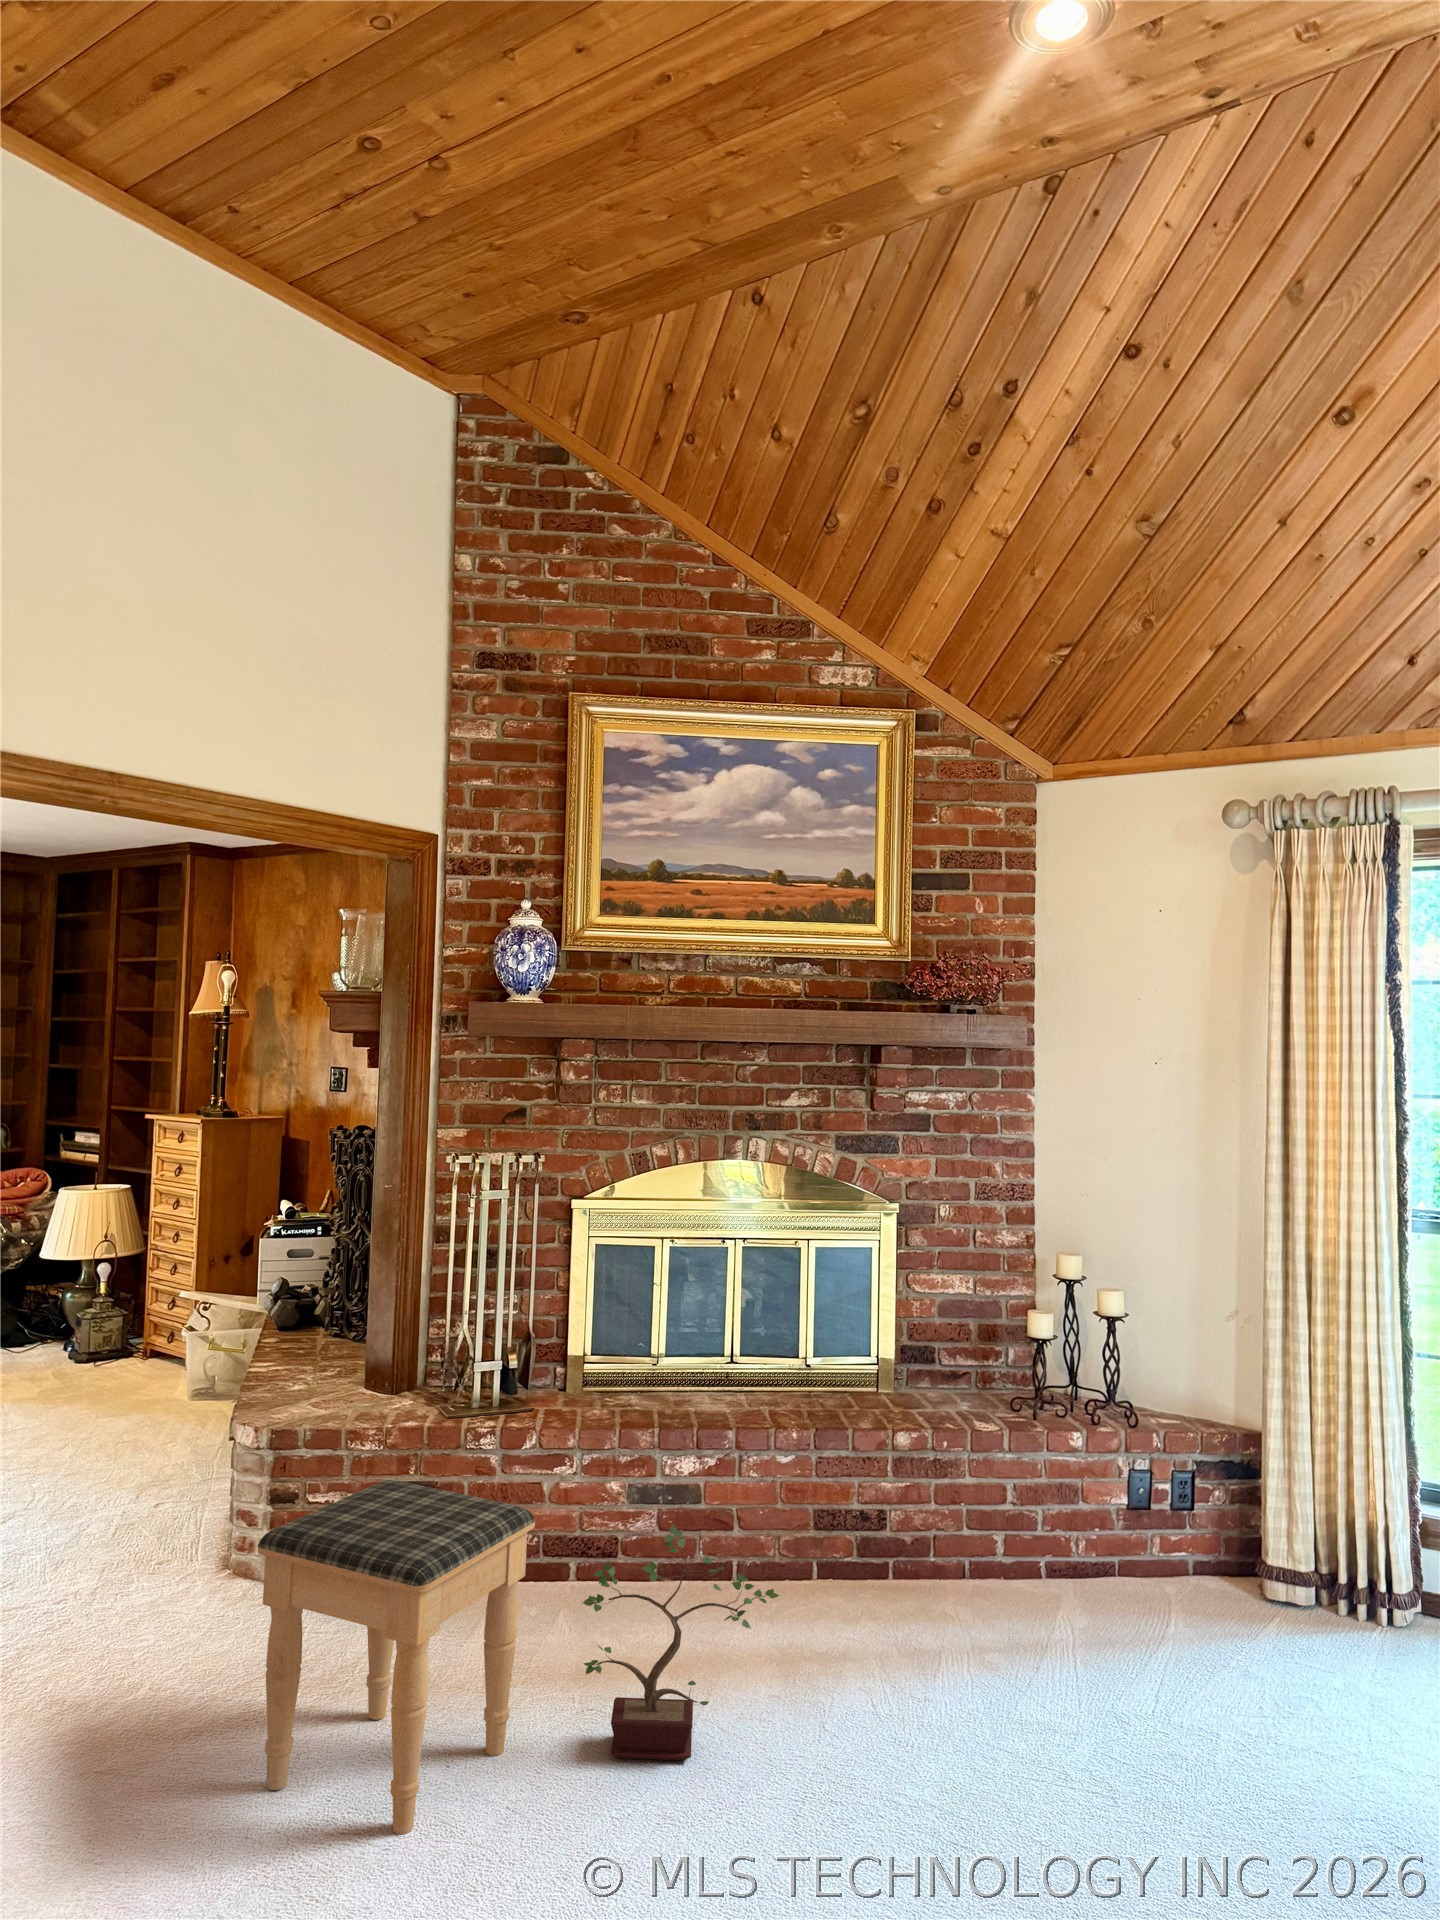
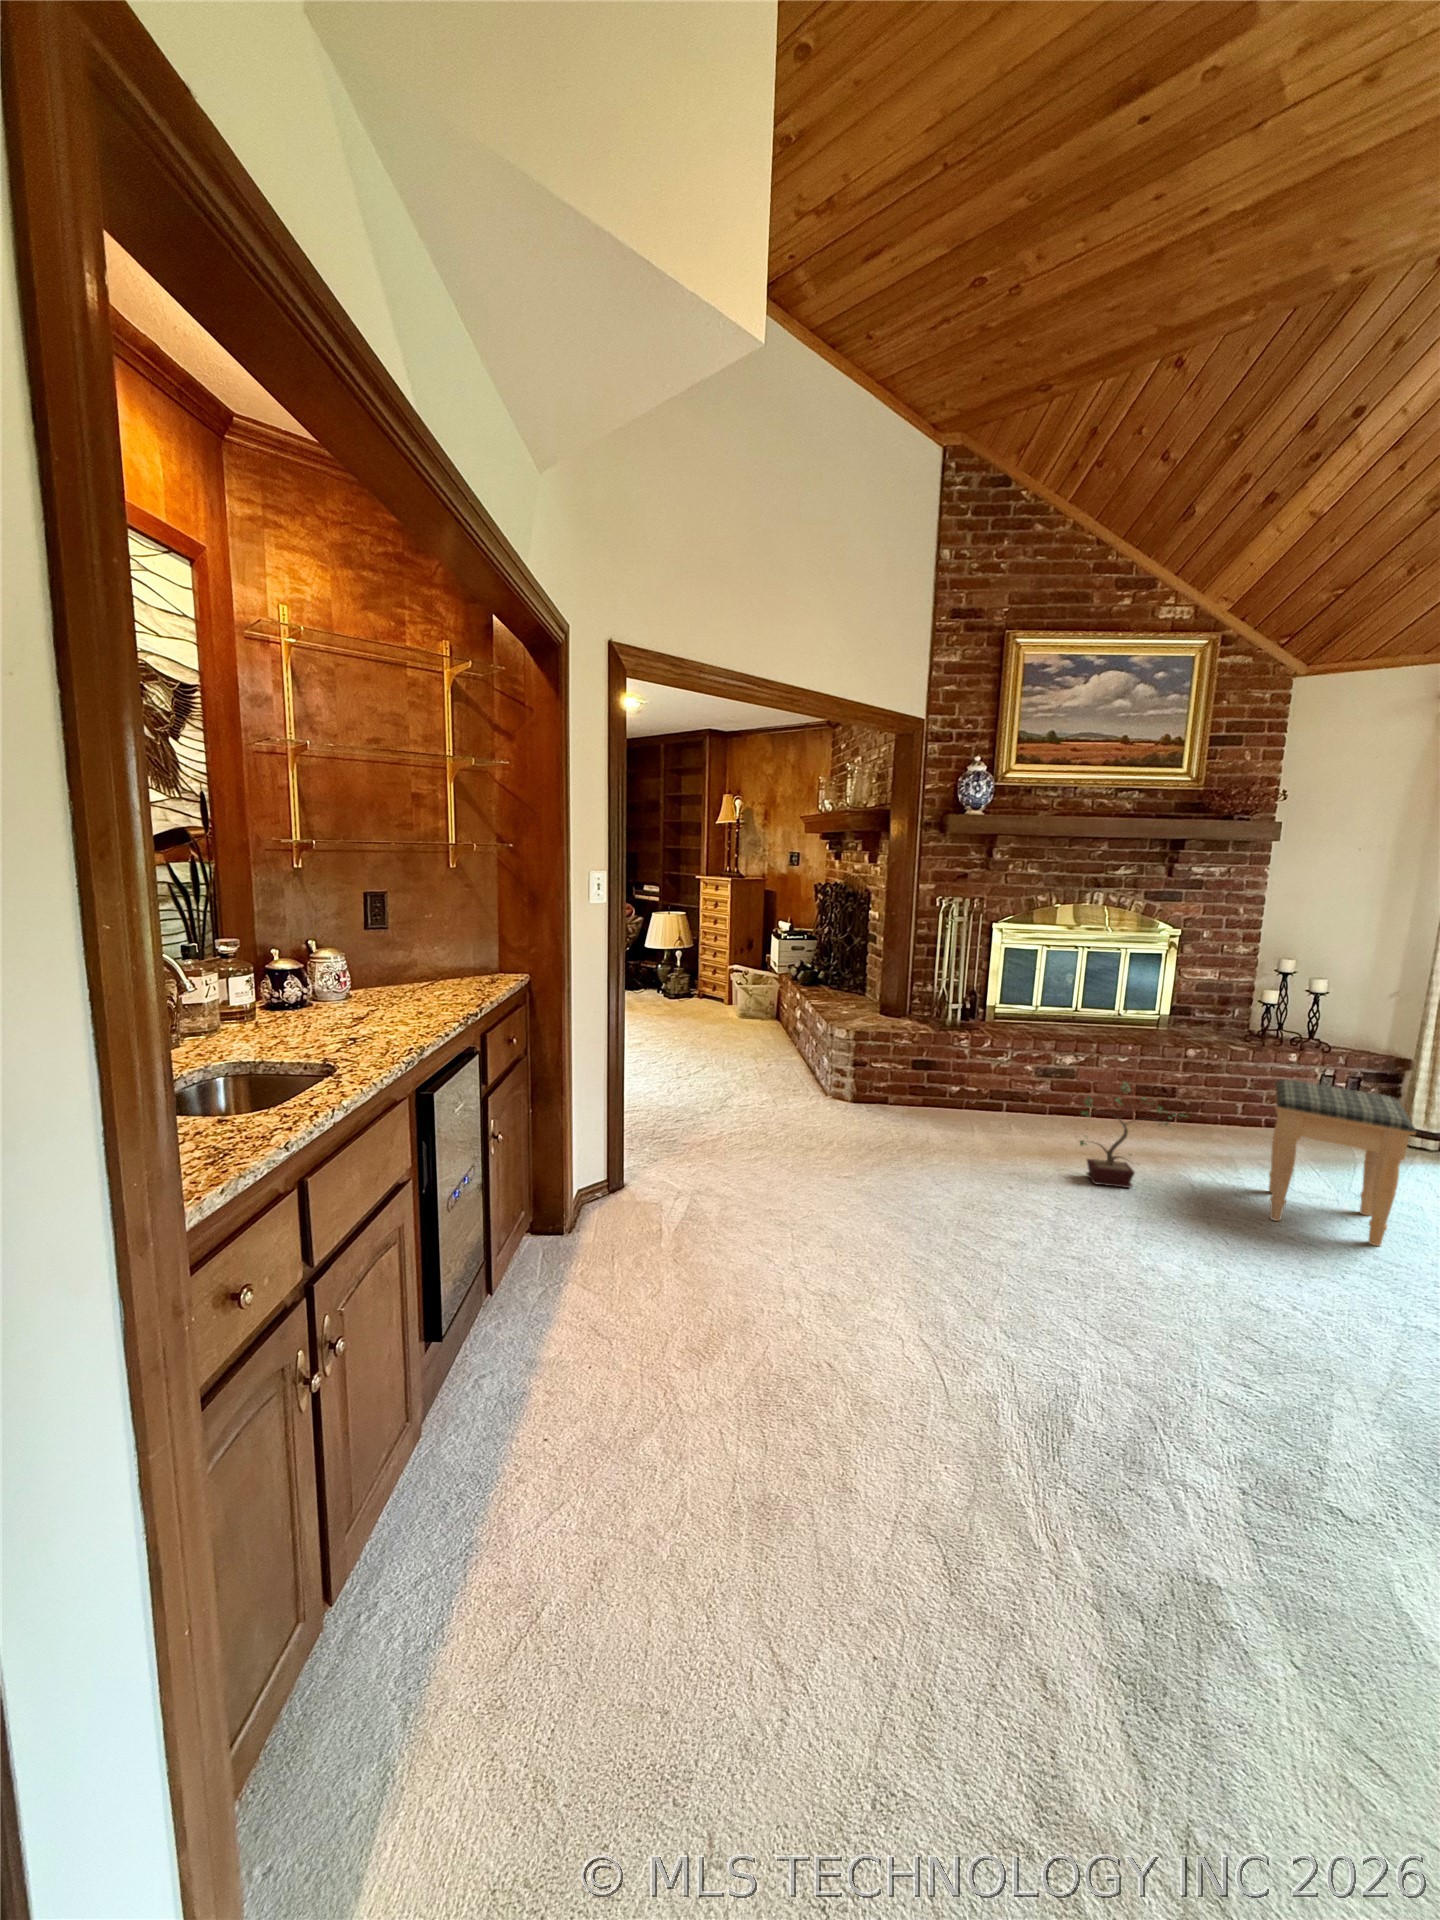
footstool: present [258,1480,535,1834] -> present [1269,1079,1416,1247]

